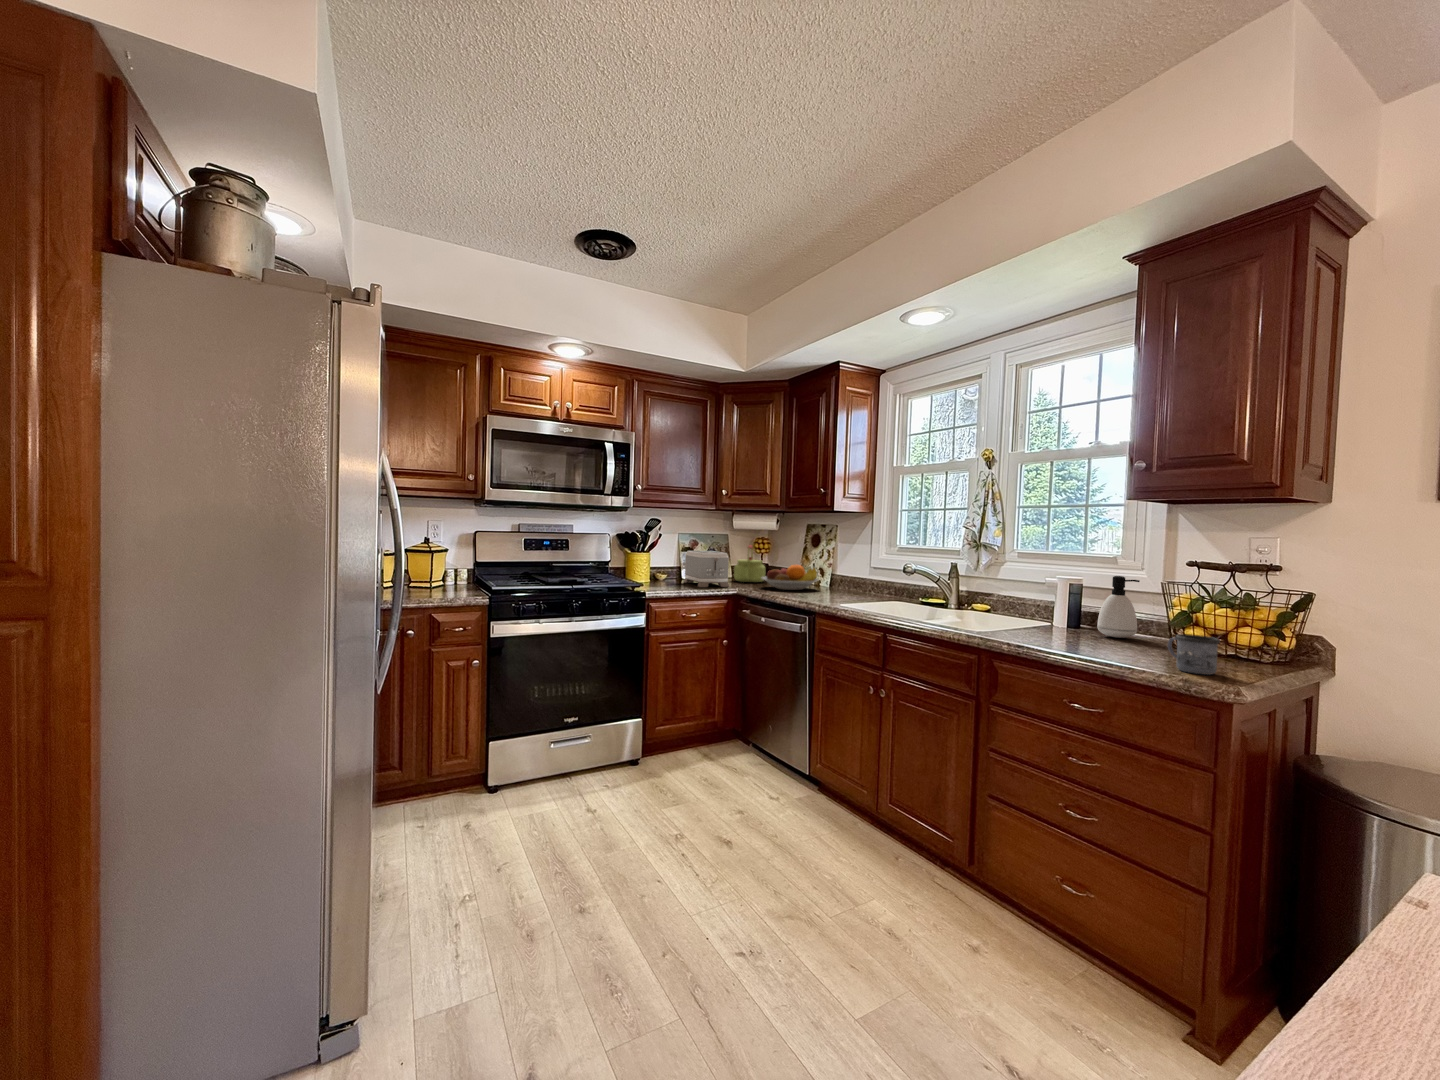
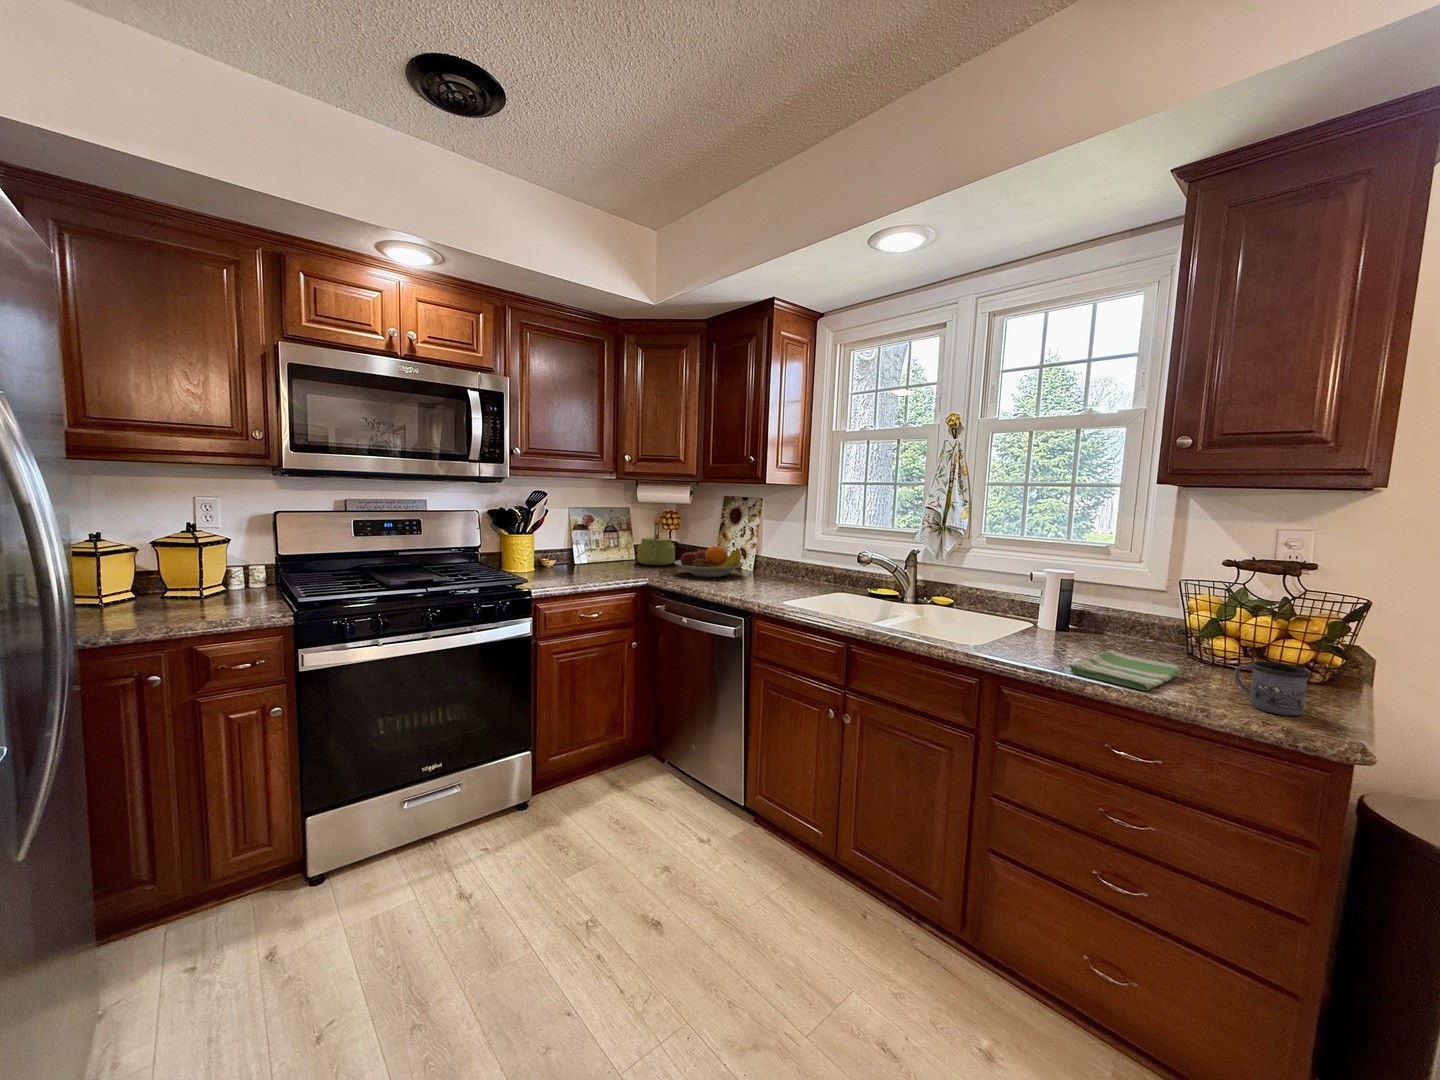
toaster: present [684,551,729,587] -> none [577,529,636,577]
soap dispenser: present [1097,576,1140,638] -> none [1097,572,1151,645]
dish towel: none [1042,636,1143,657] -> present [1068,650,1182,690]

